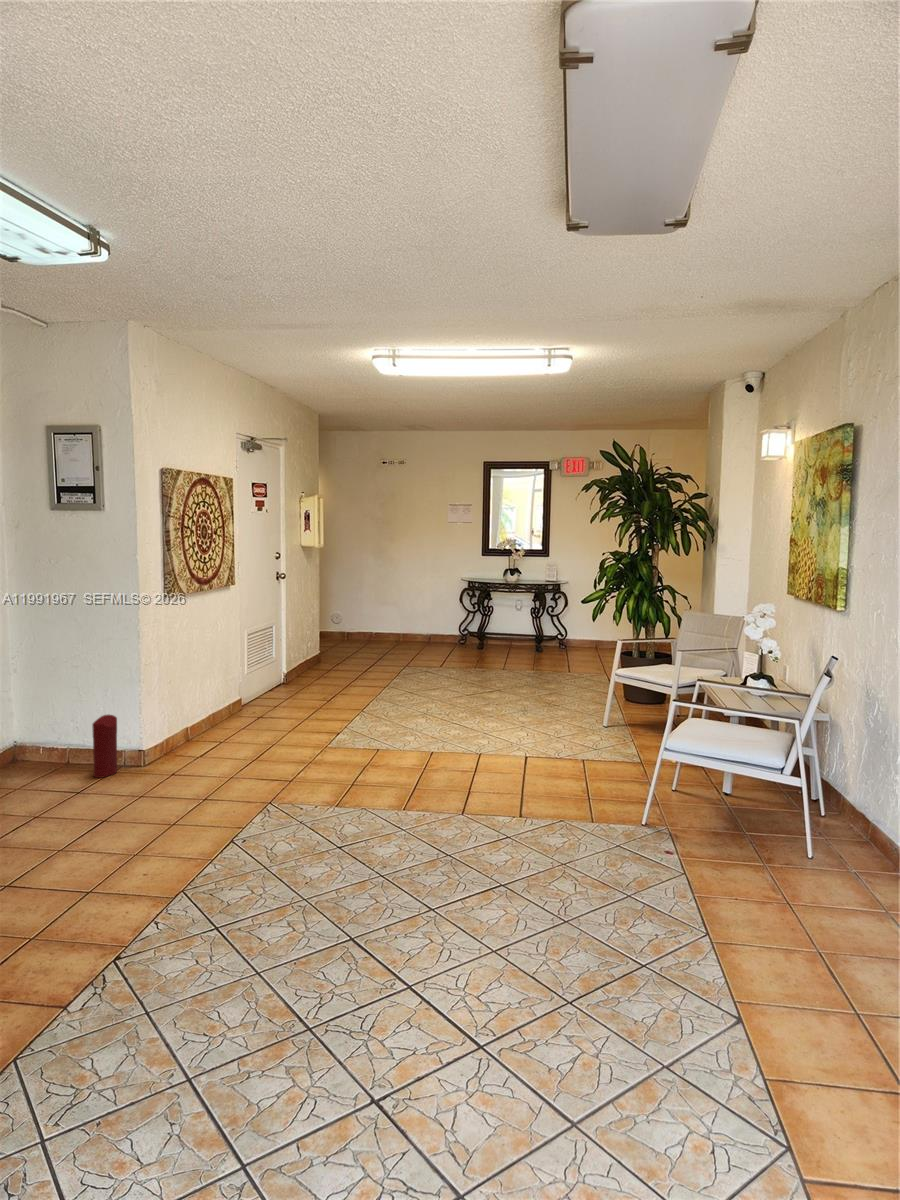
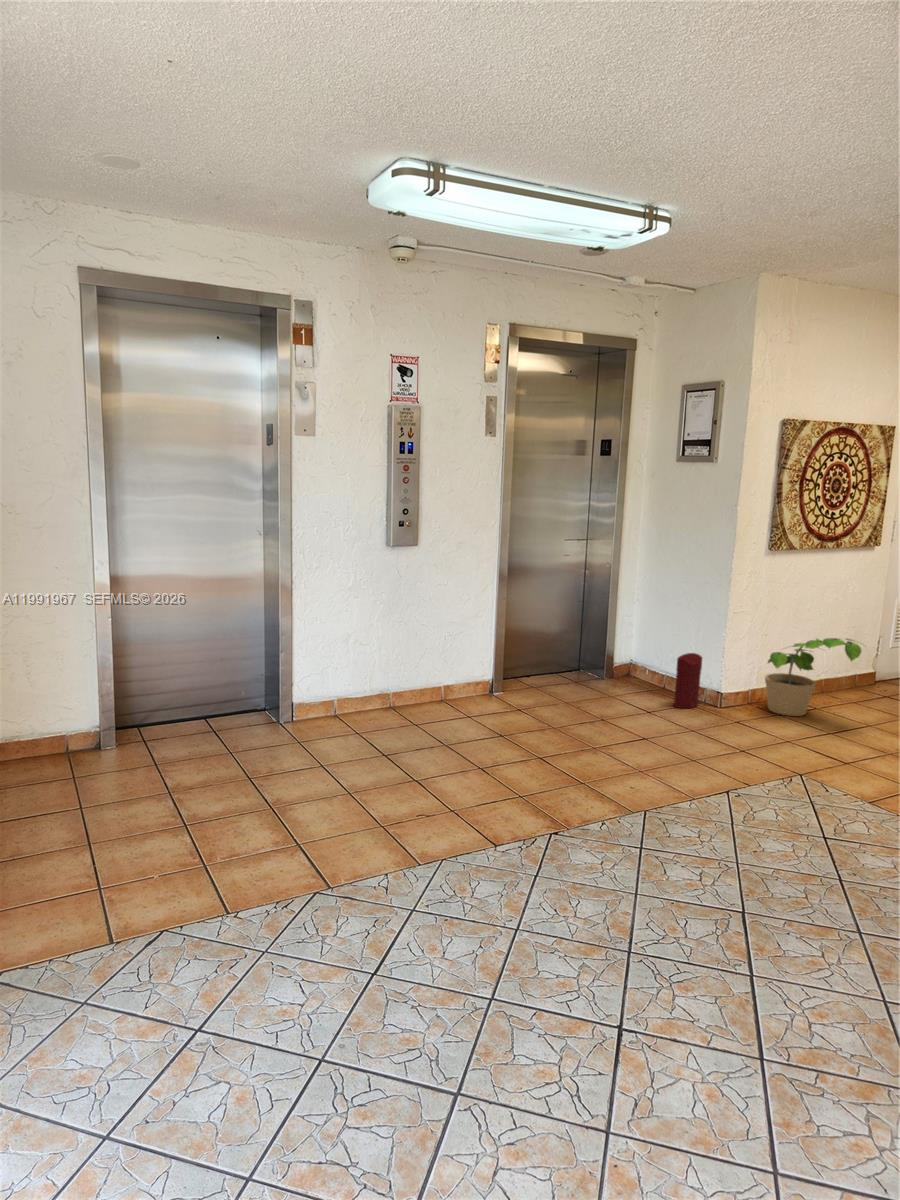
potted plant: none [175,670,267,755] -> present [765,638,861,716]

